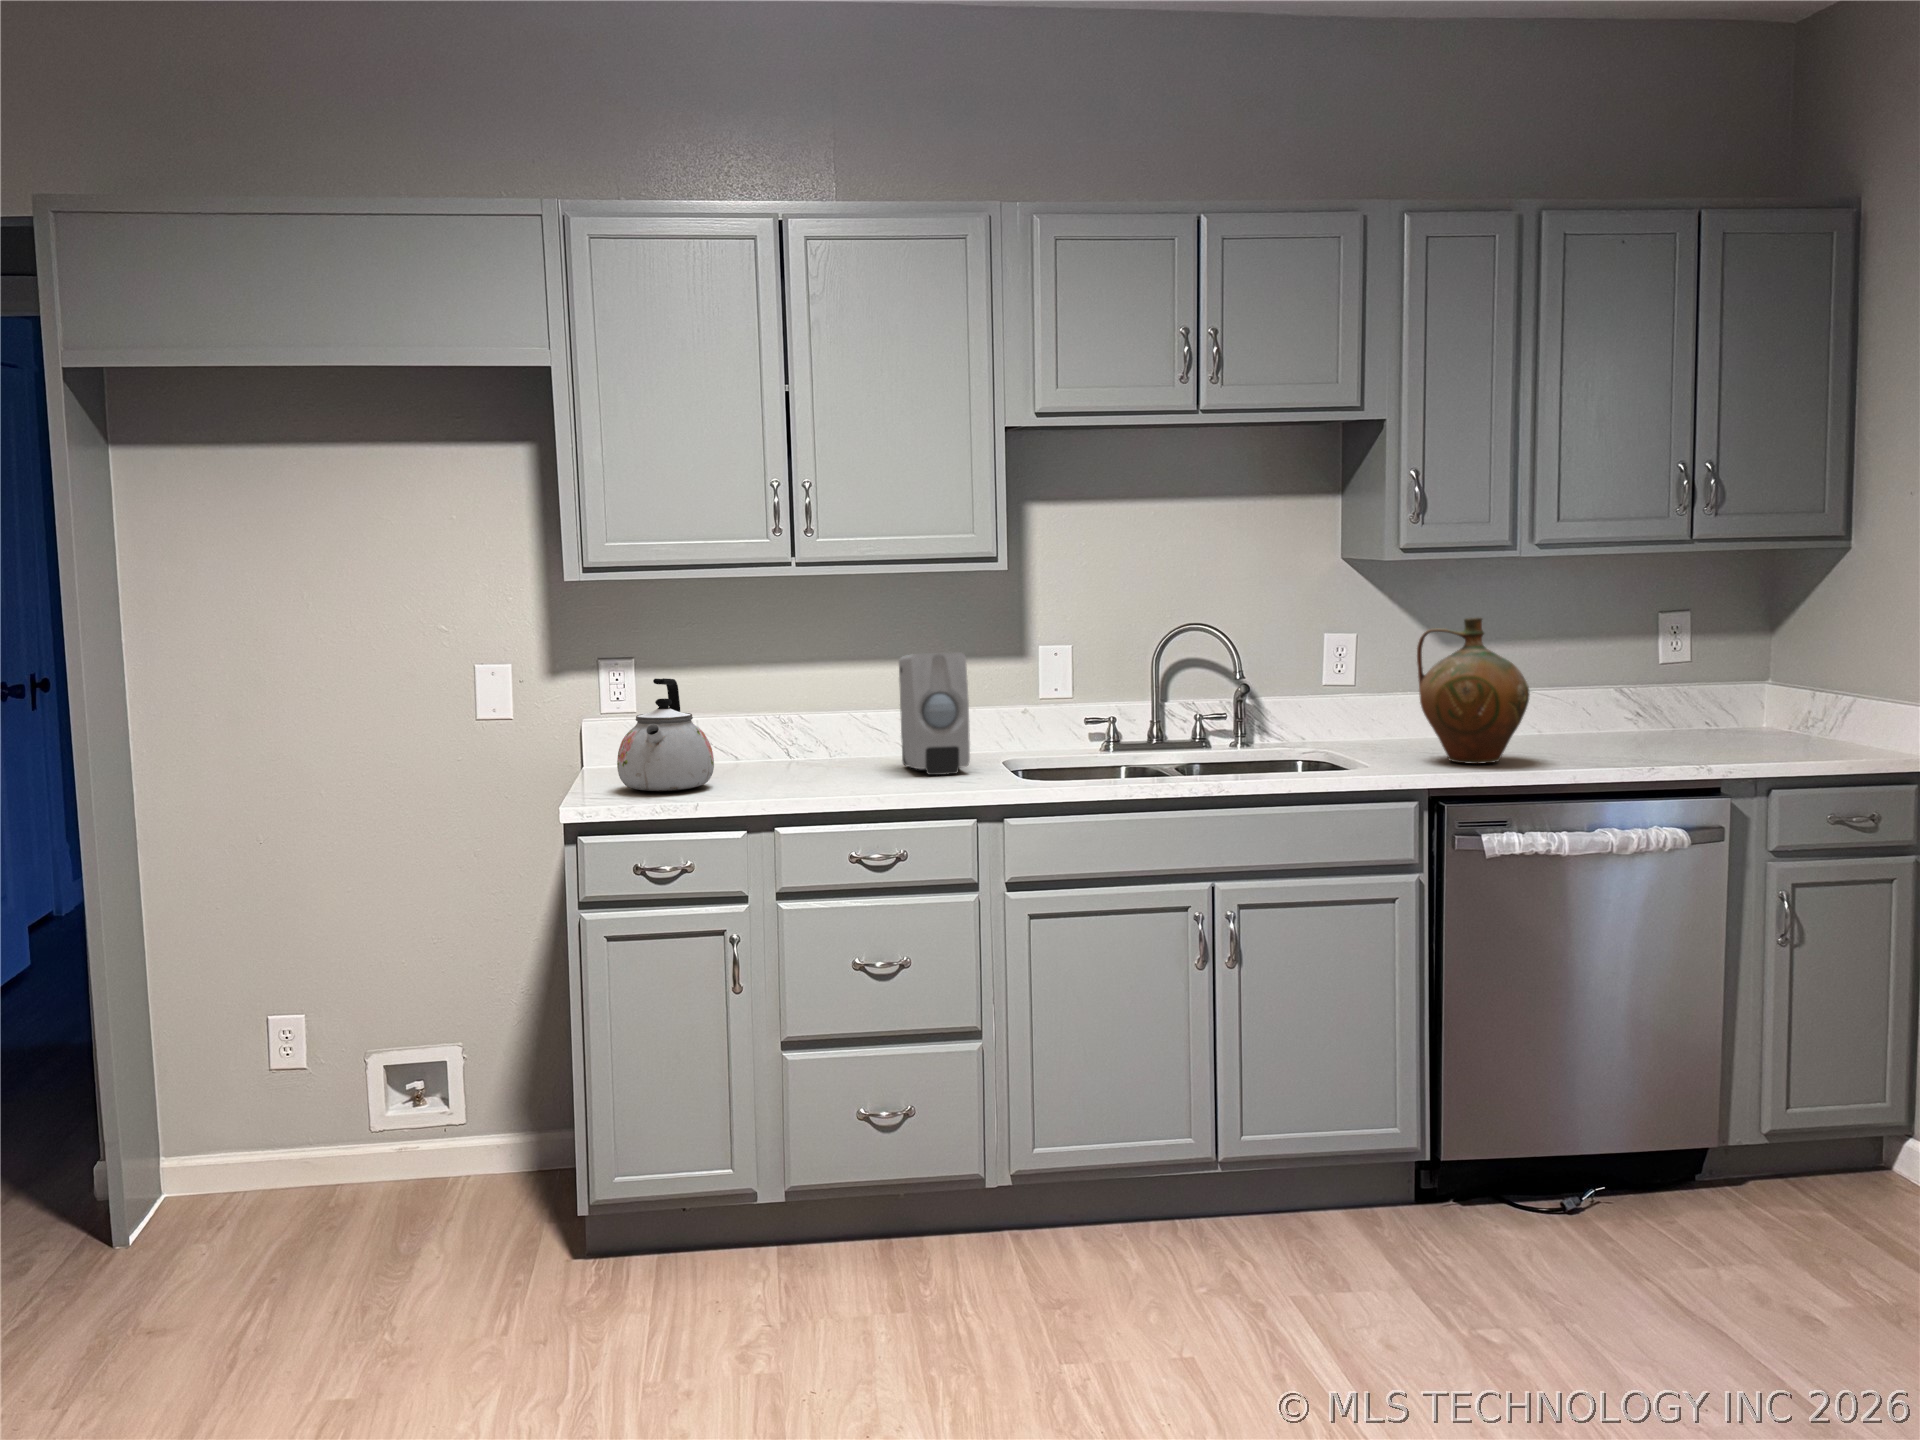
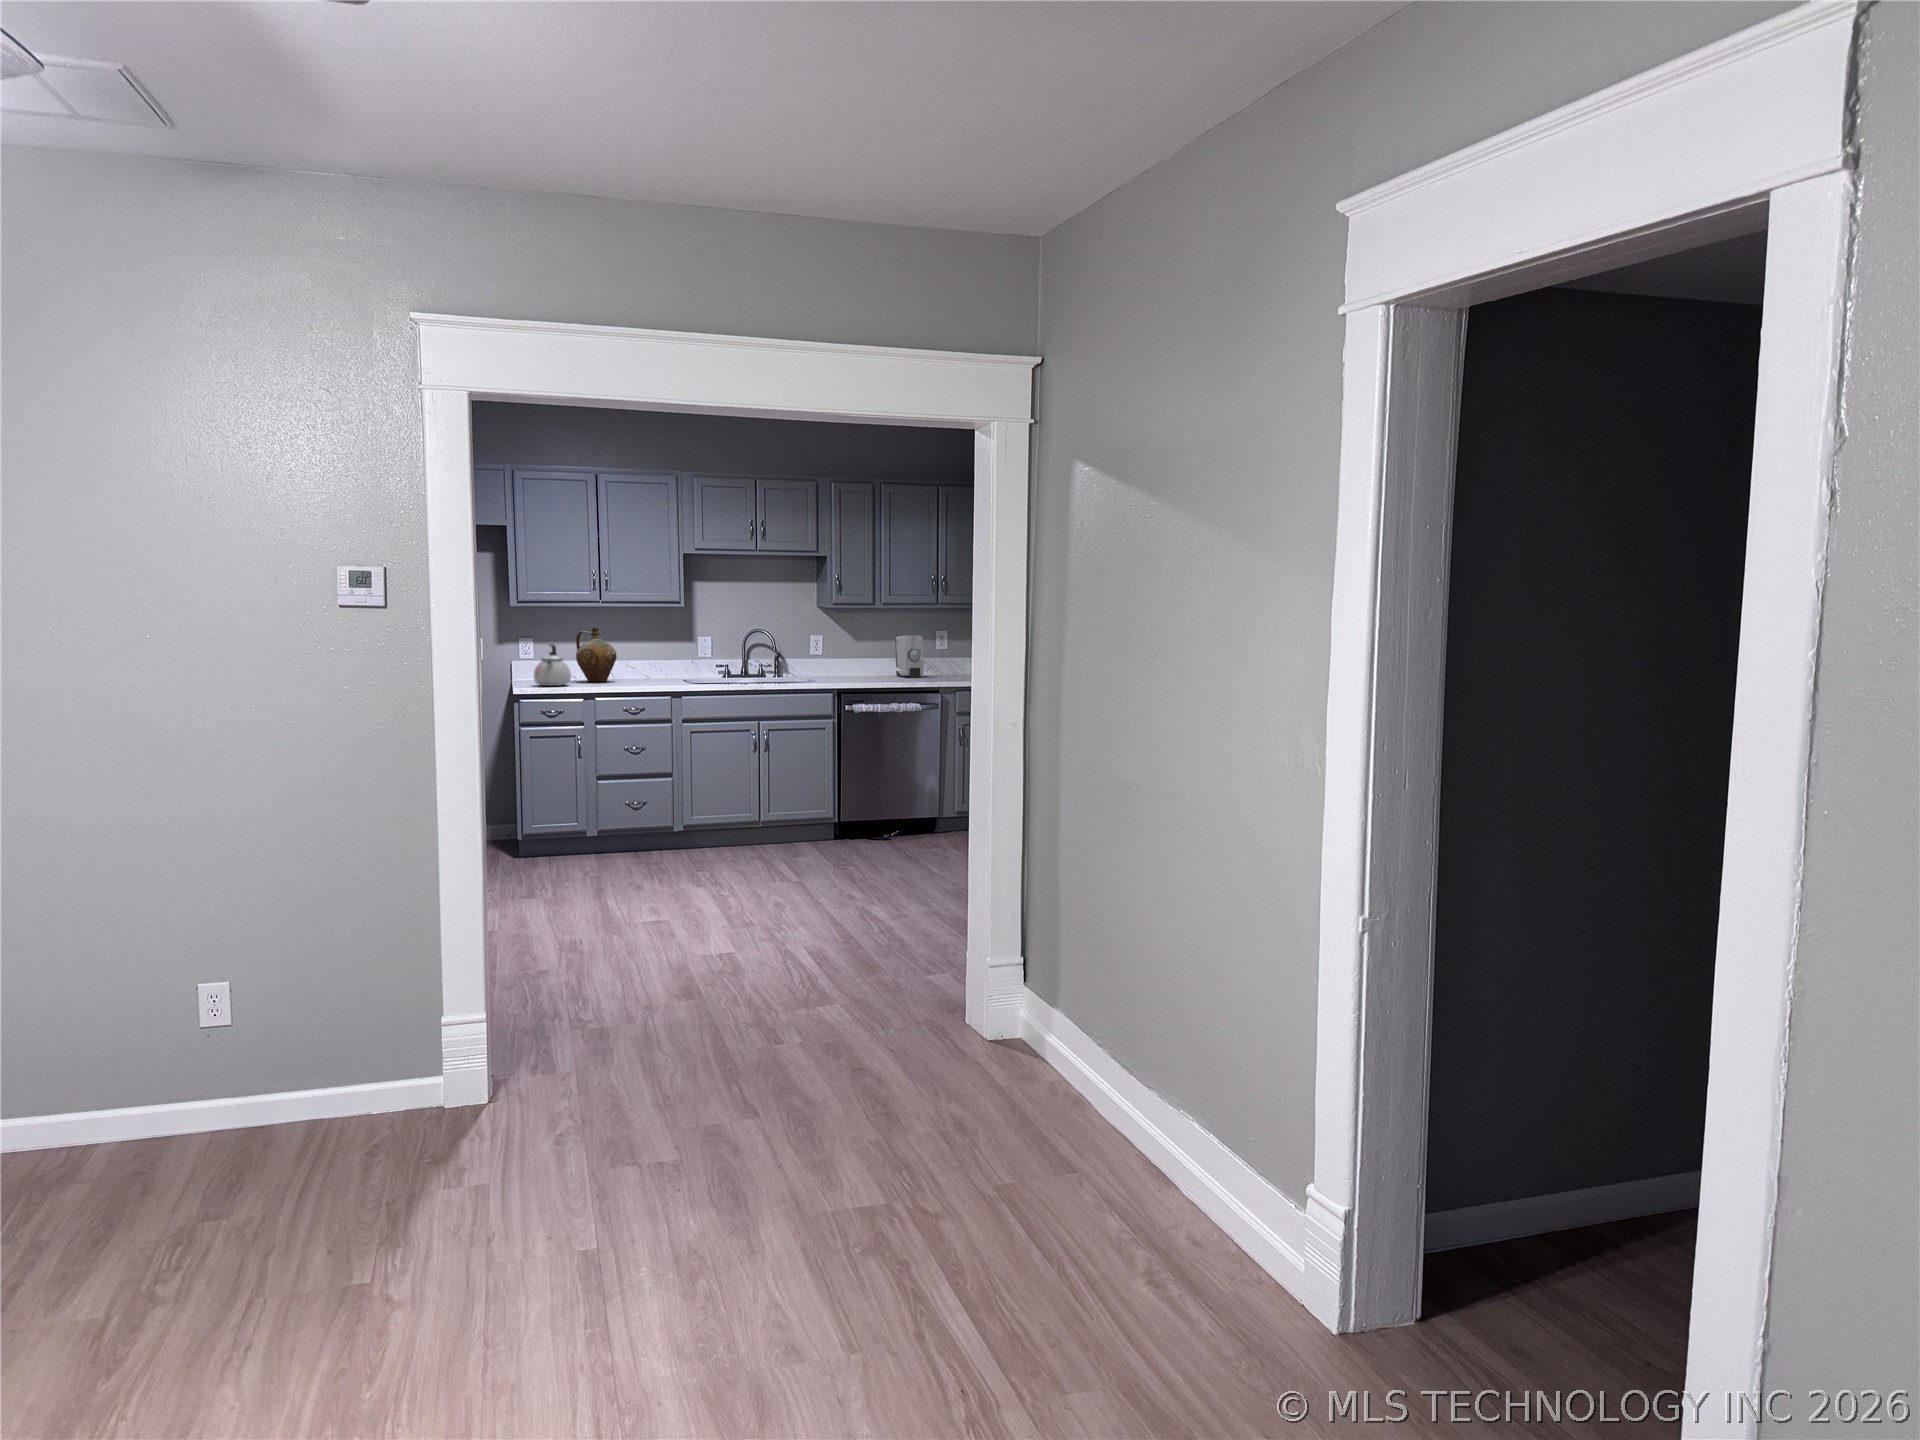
ceramic jug: present [1417,617,1530,764] -> present [576,628,617,682]
soap dispenser: present [899,652,970,775] -> present [895,636,924,677]

